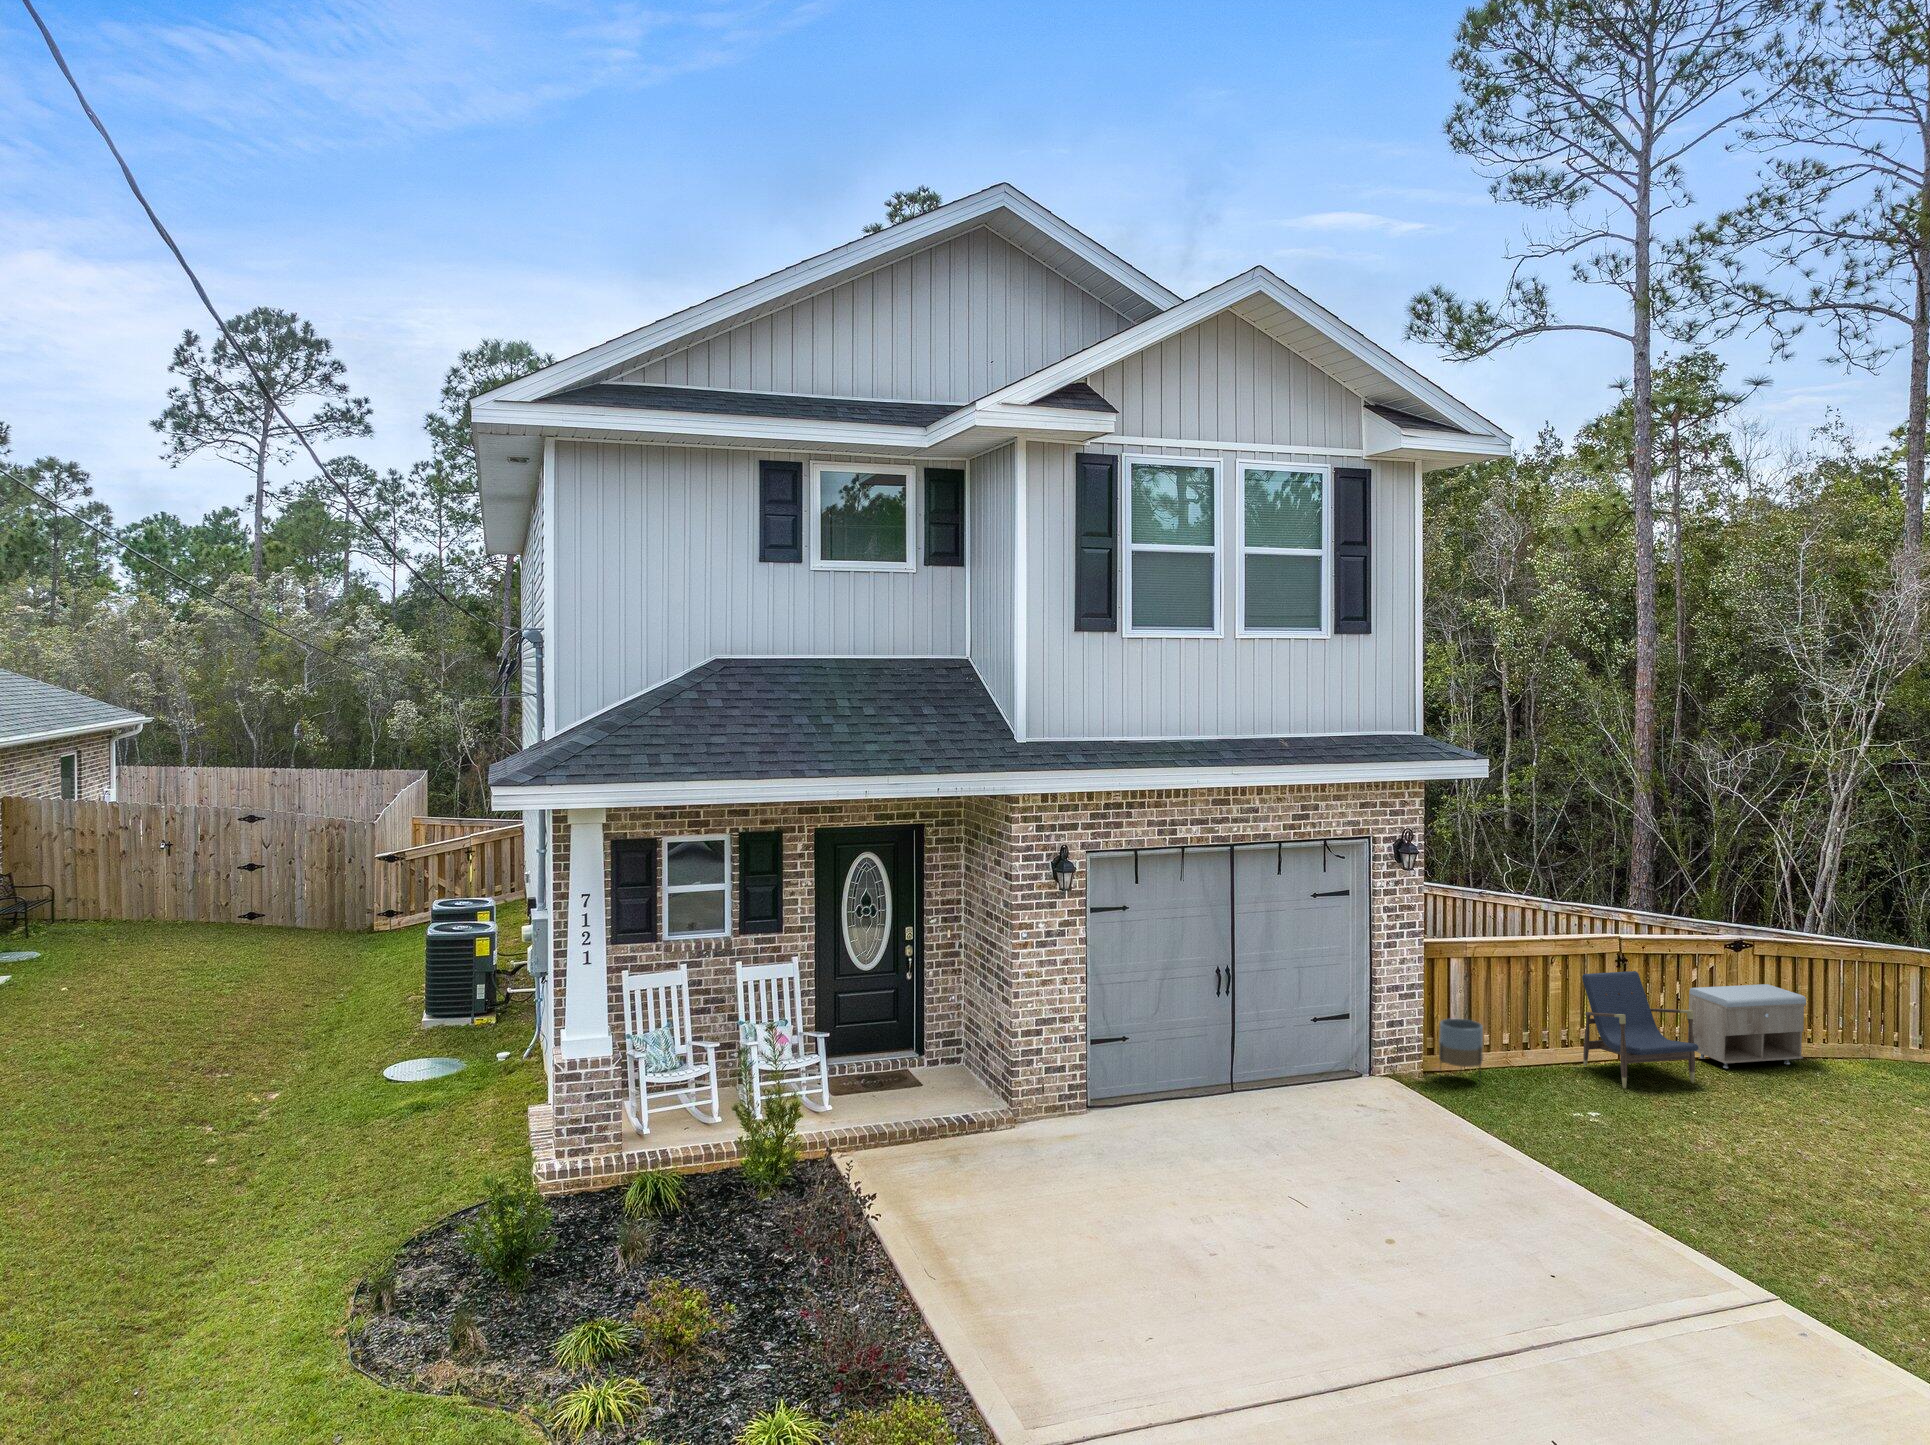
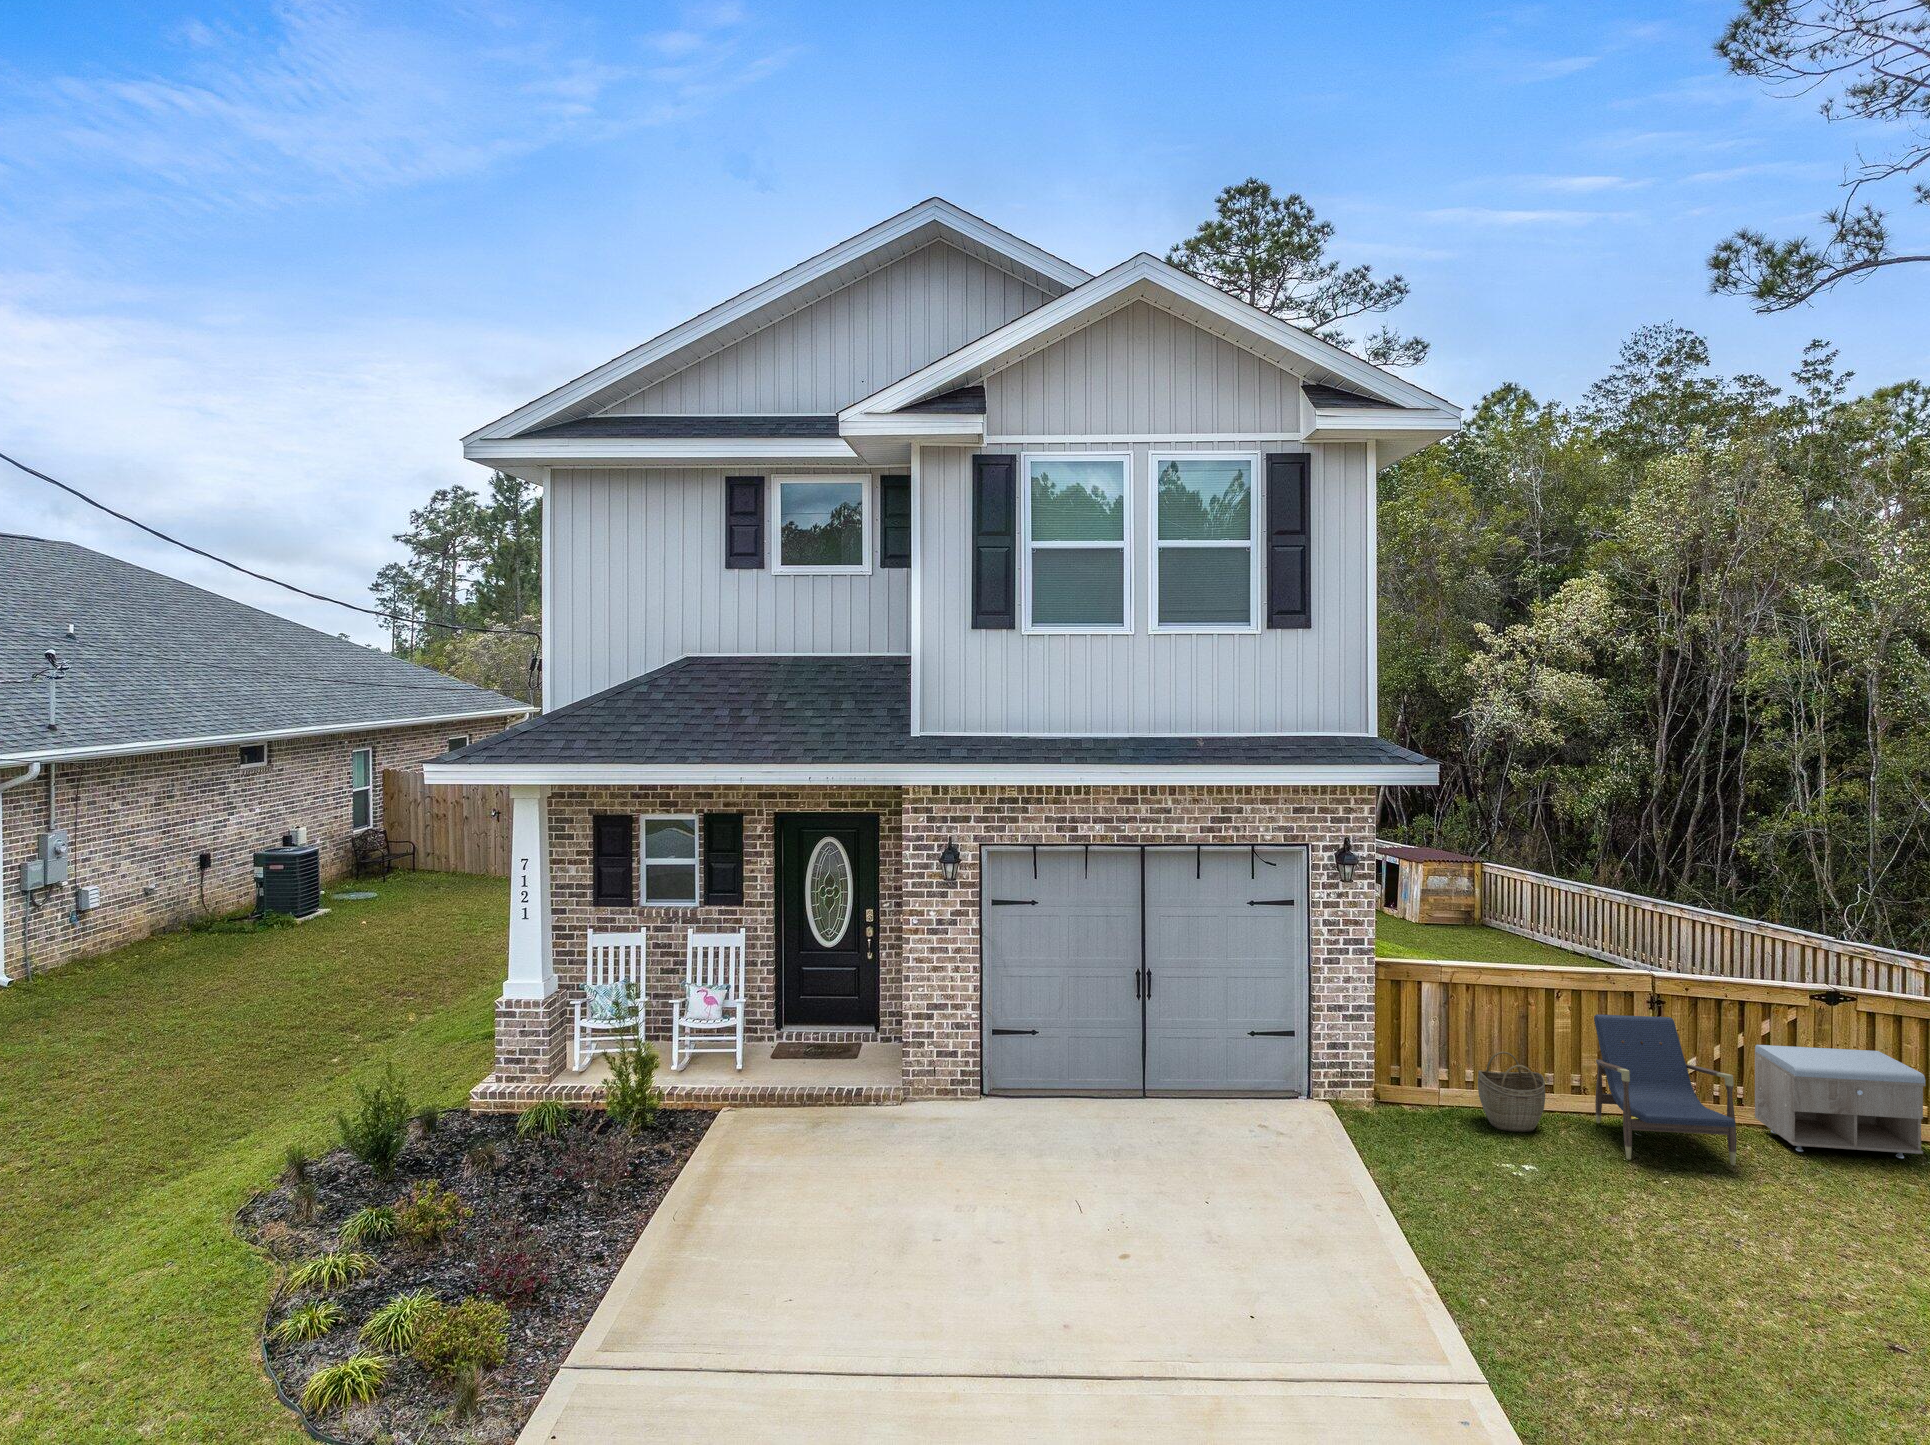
woven basket: none [1500,1013,1555,1080] -> present [1478,1051,1545,1132]
planter: present [1439,1019,1483,1068] -> none [1396,1049,1447,1130]

